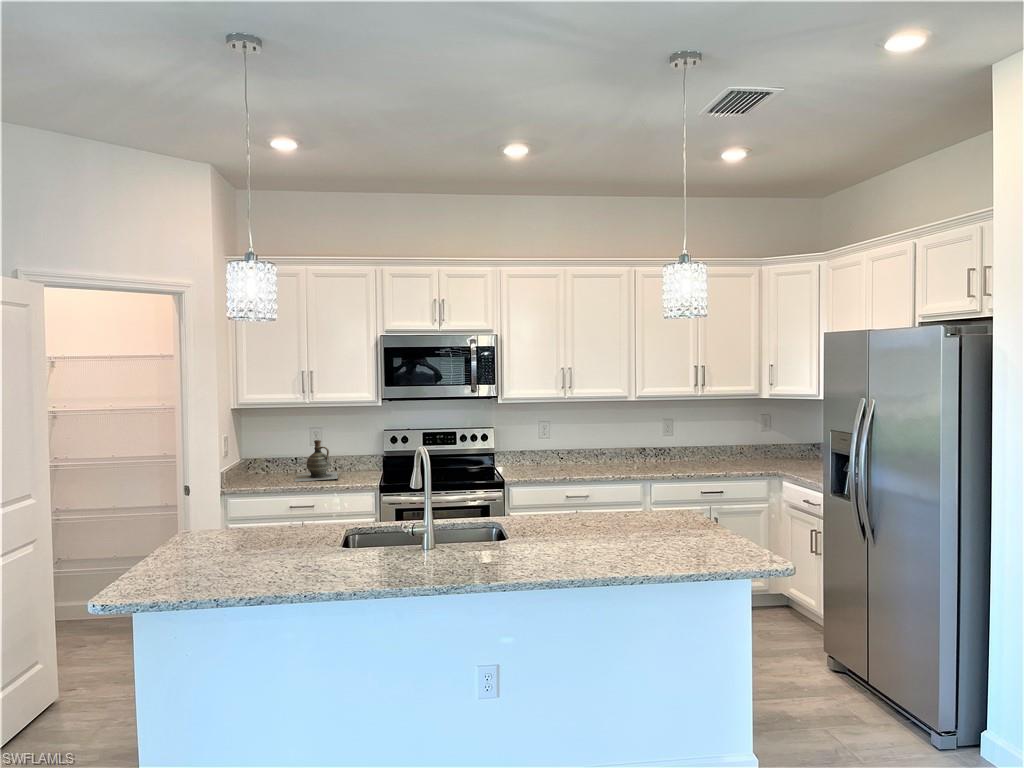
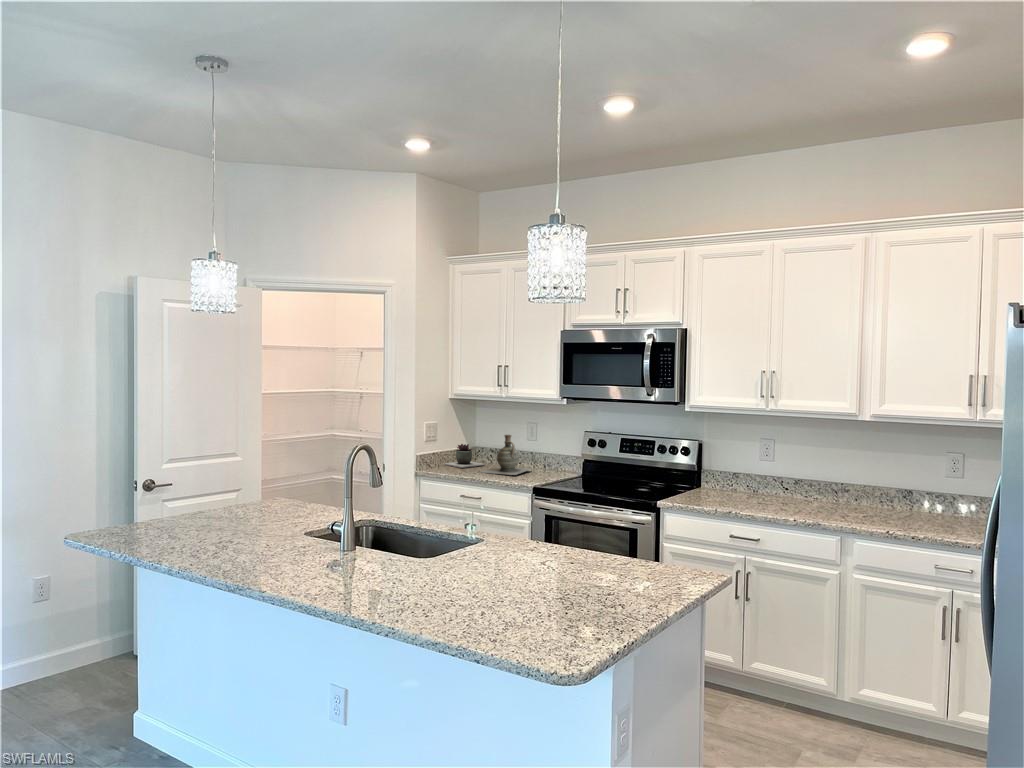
succulent plant: none [239,455,281,481] -> present [445,444,485,468]

